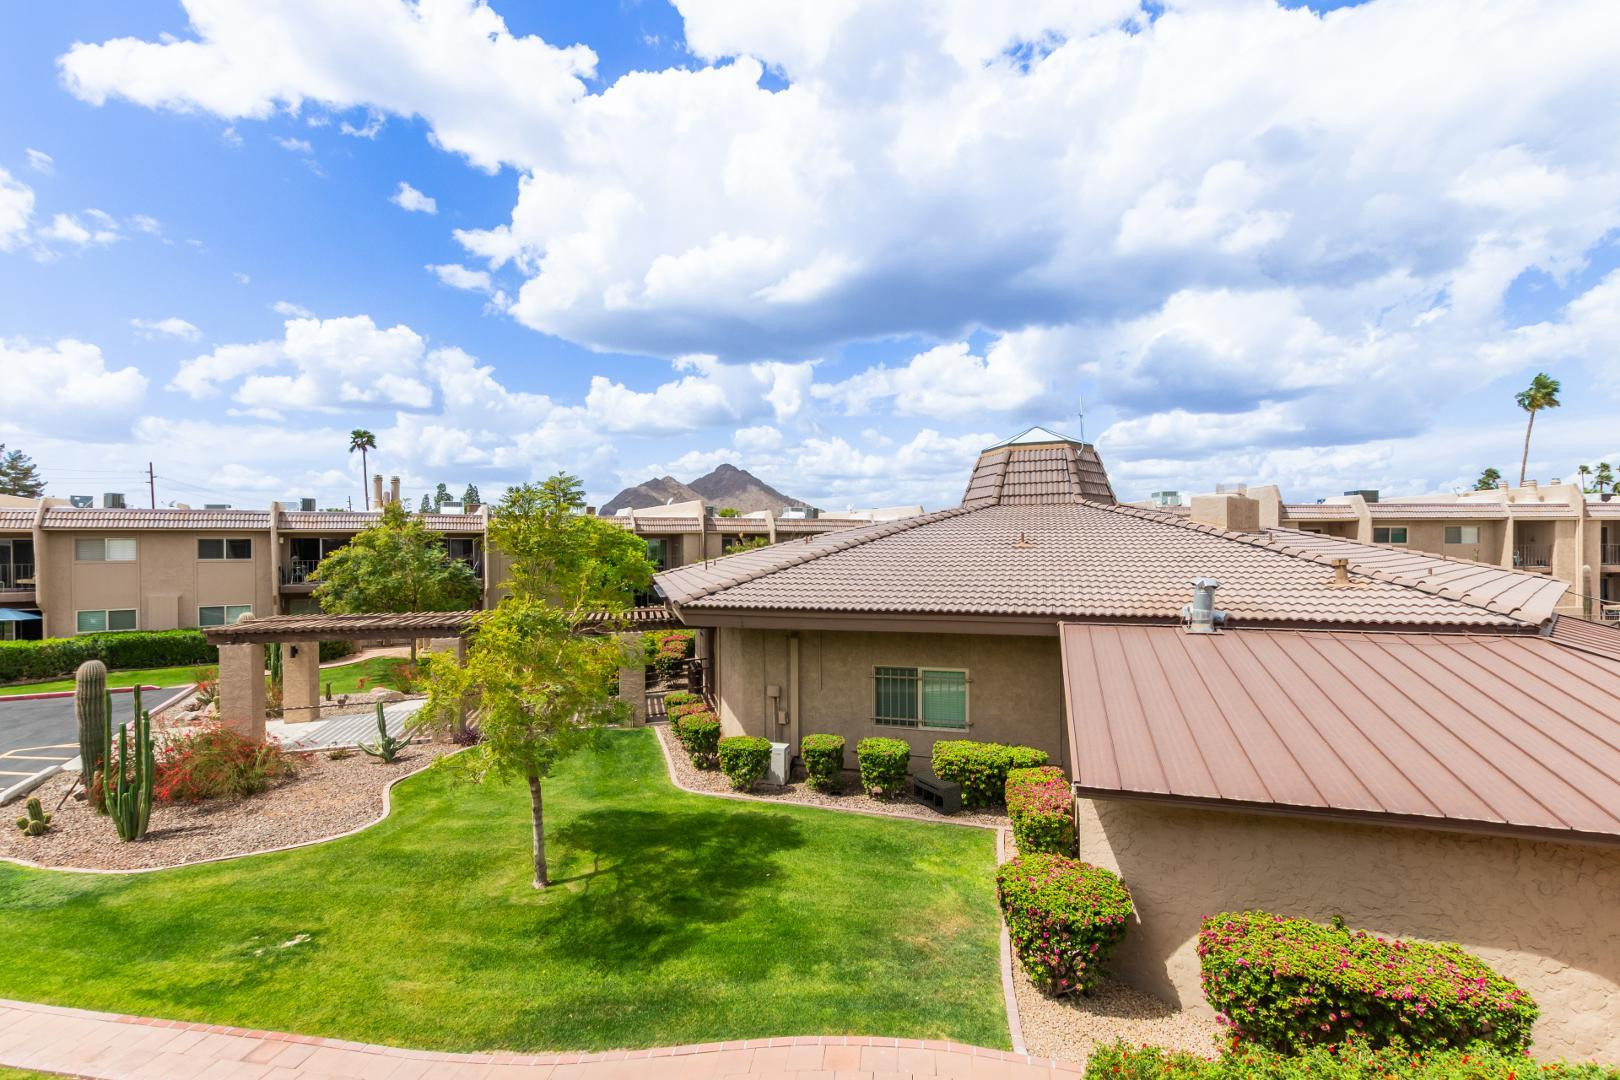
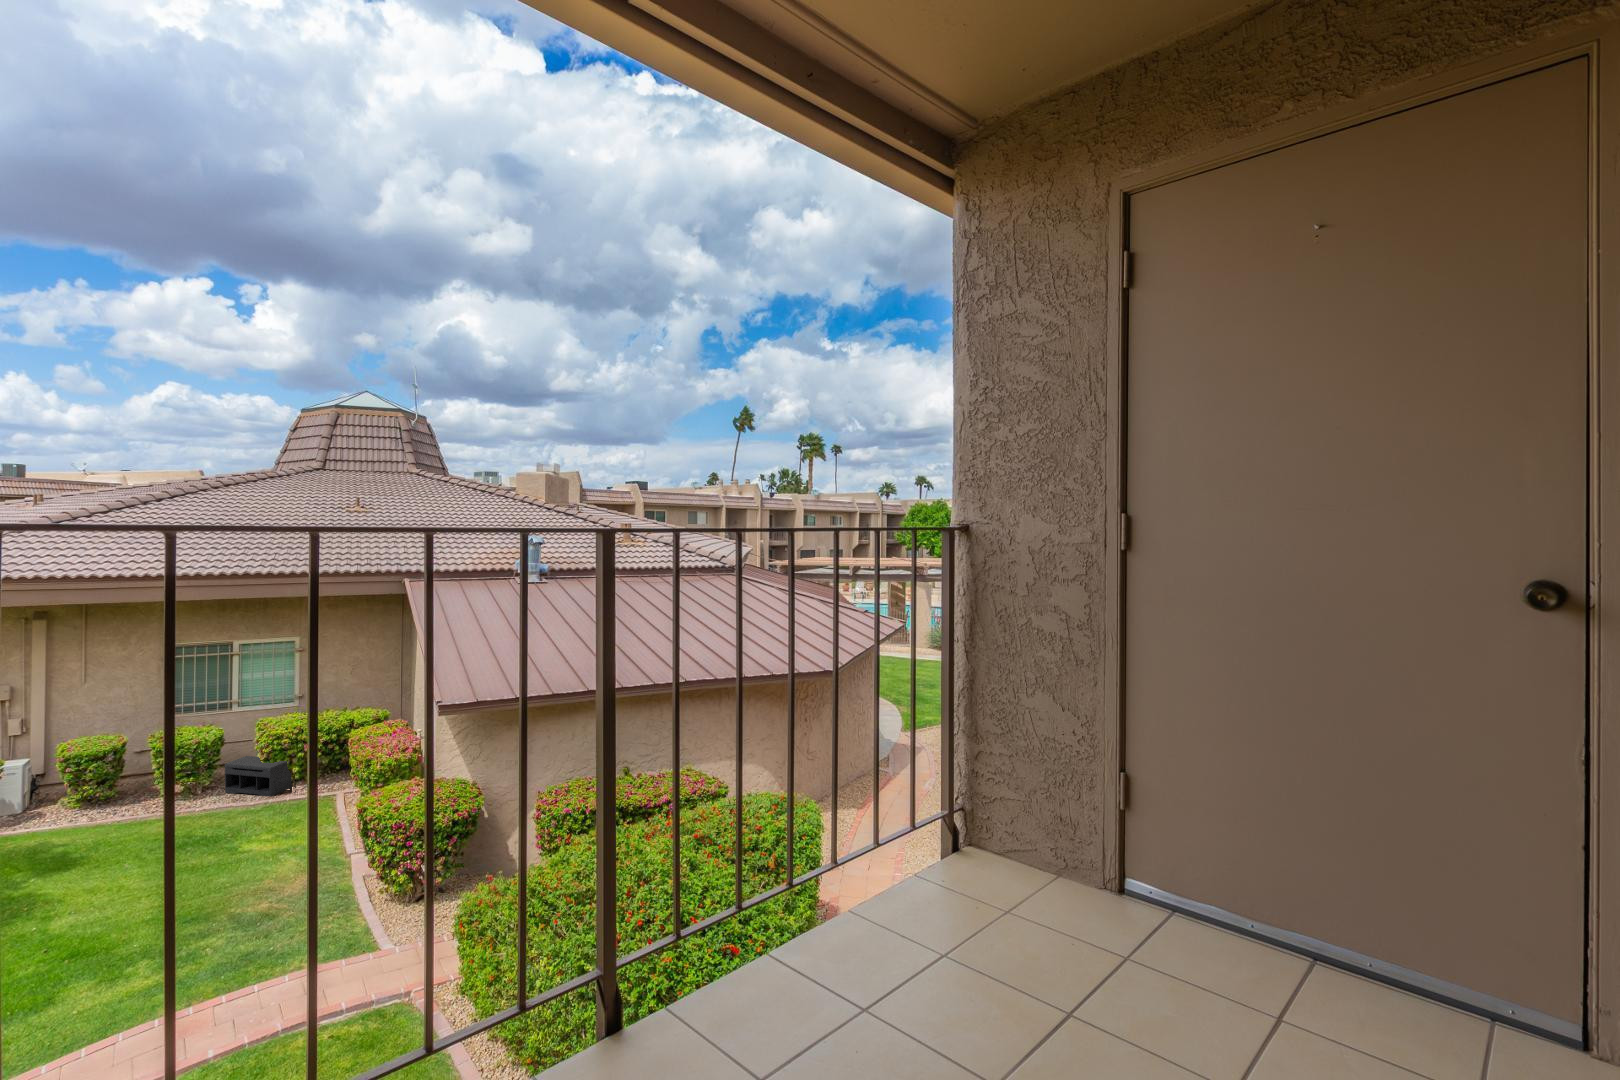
potted tree: present [828,768,844,797] -> none [84,778,117,819]

